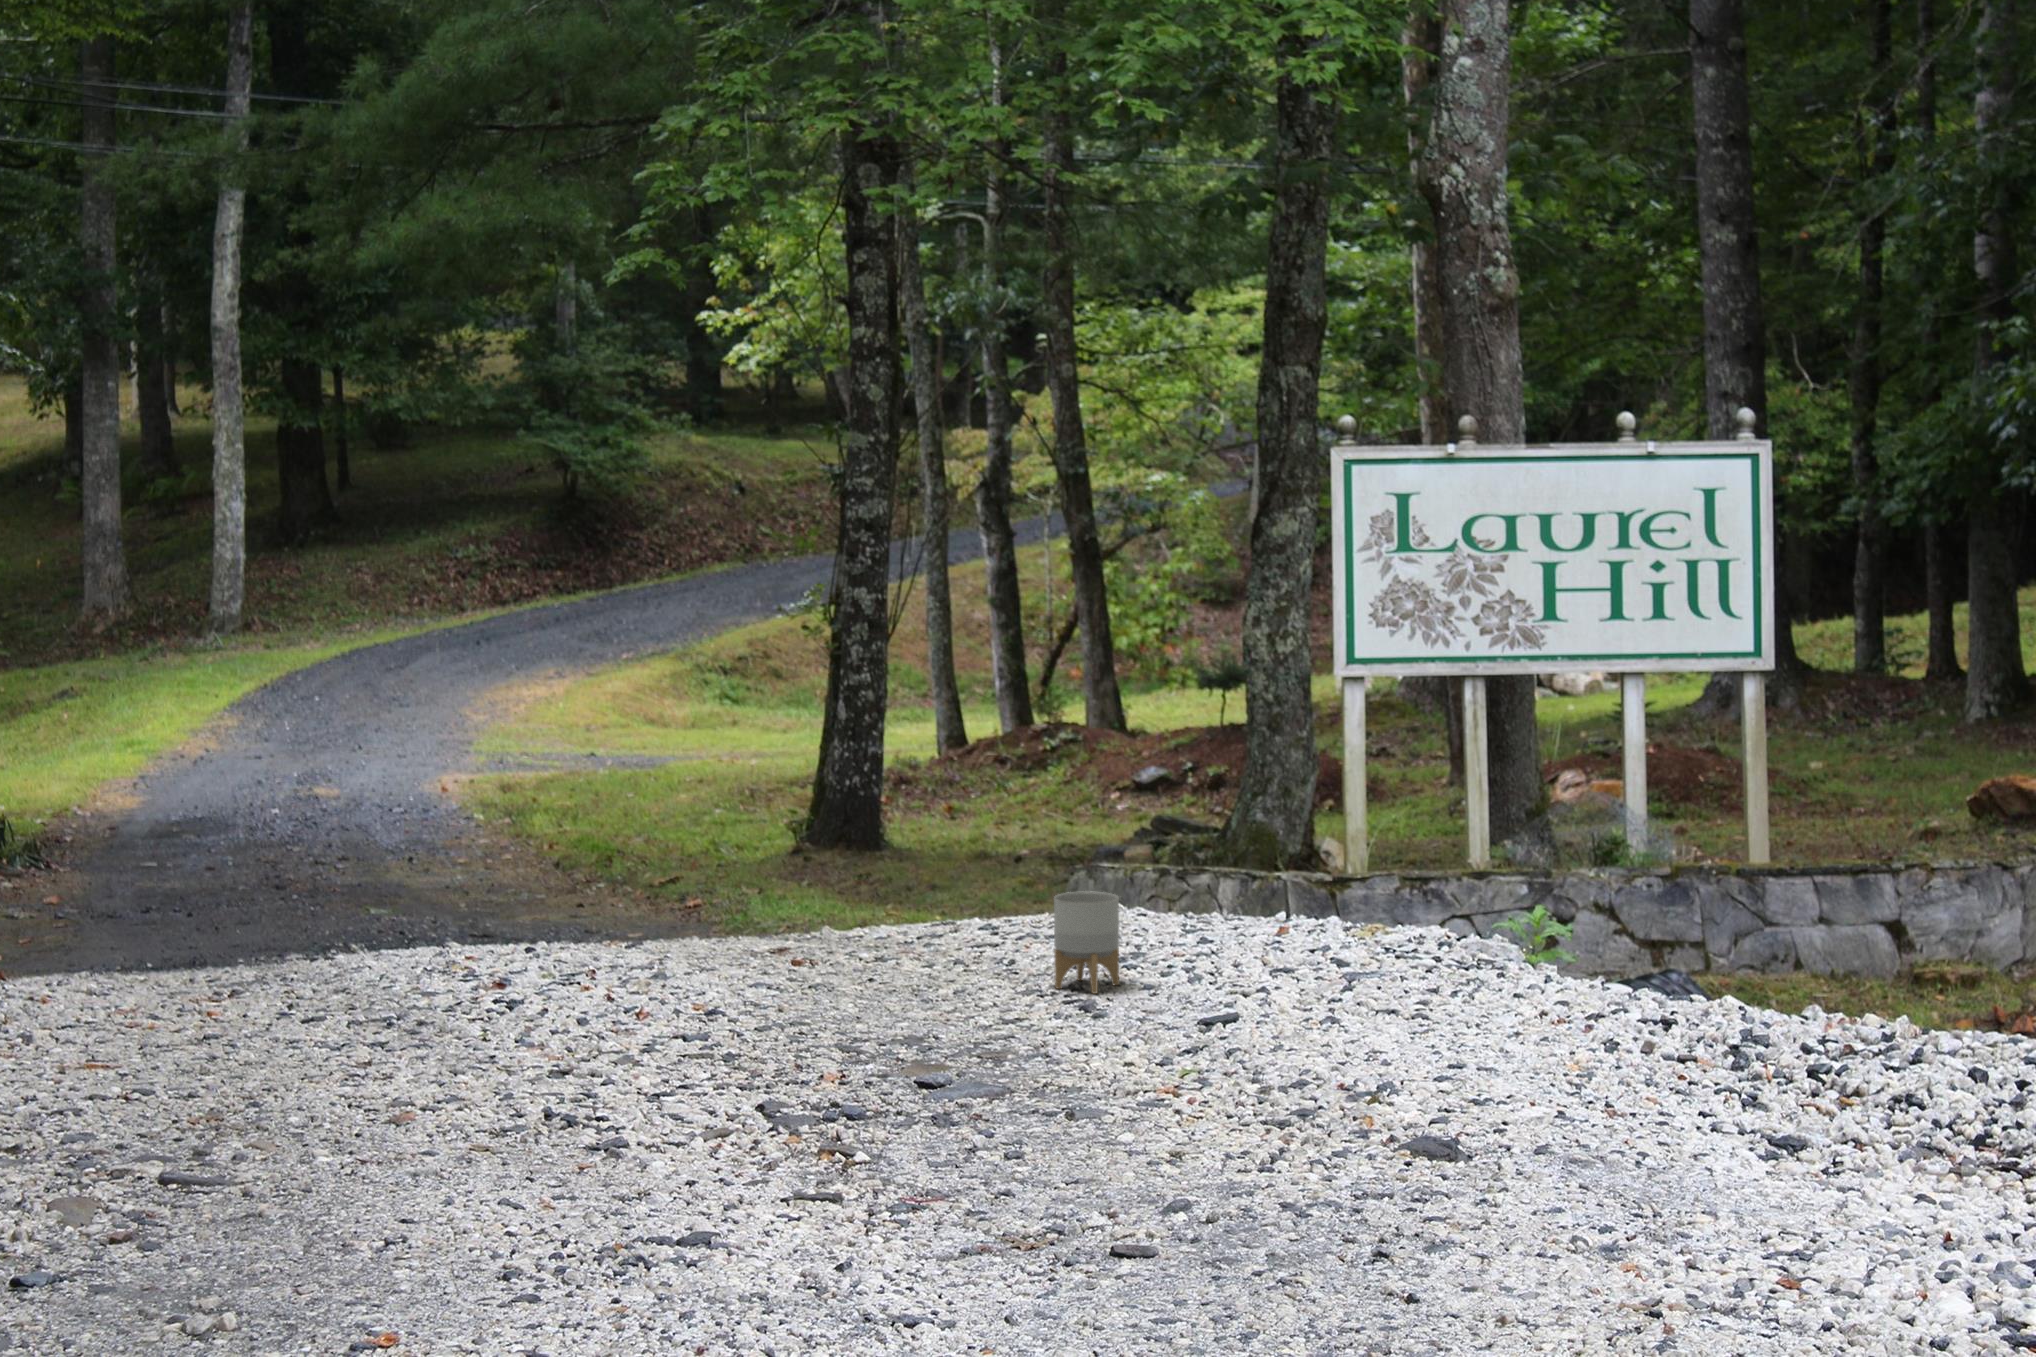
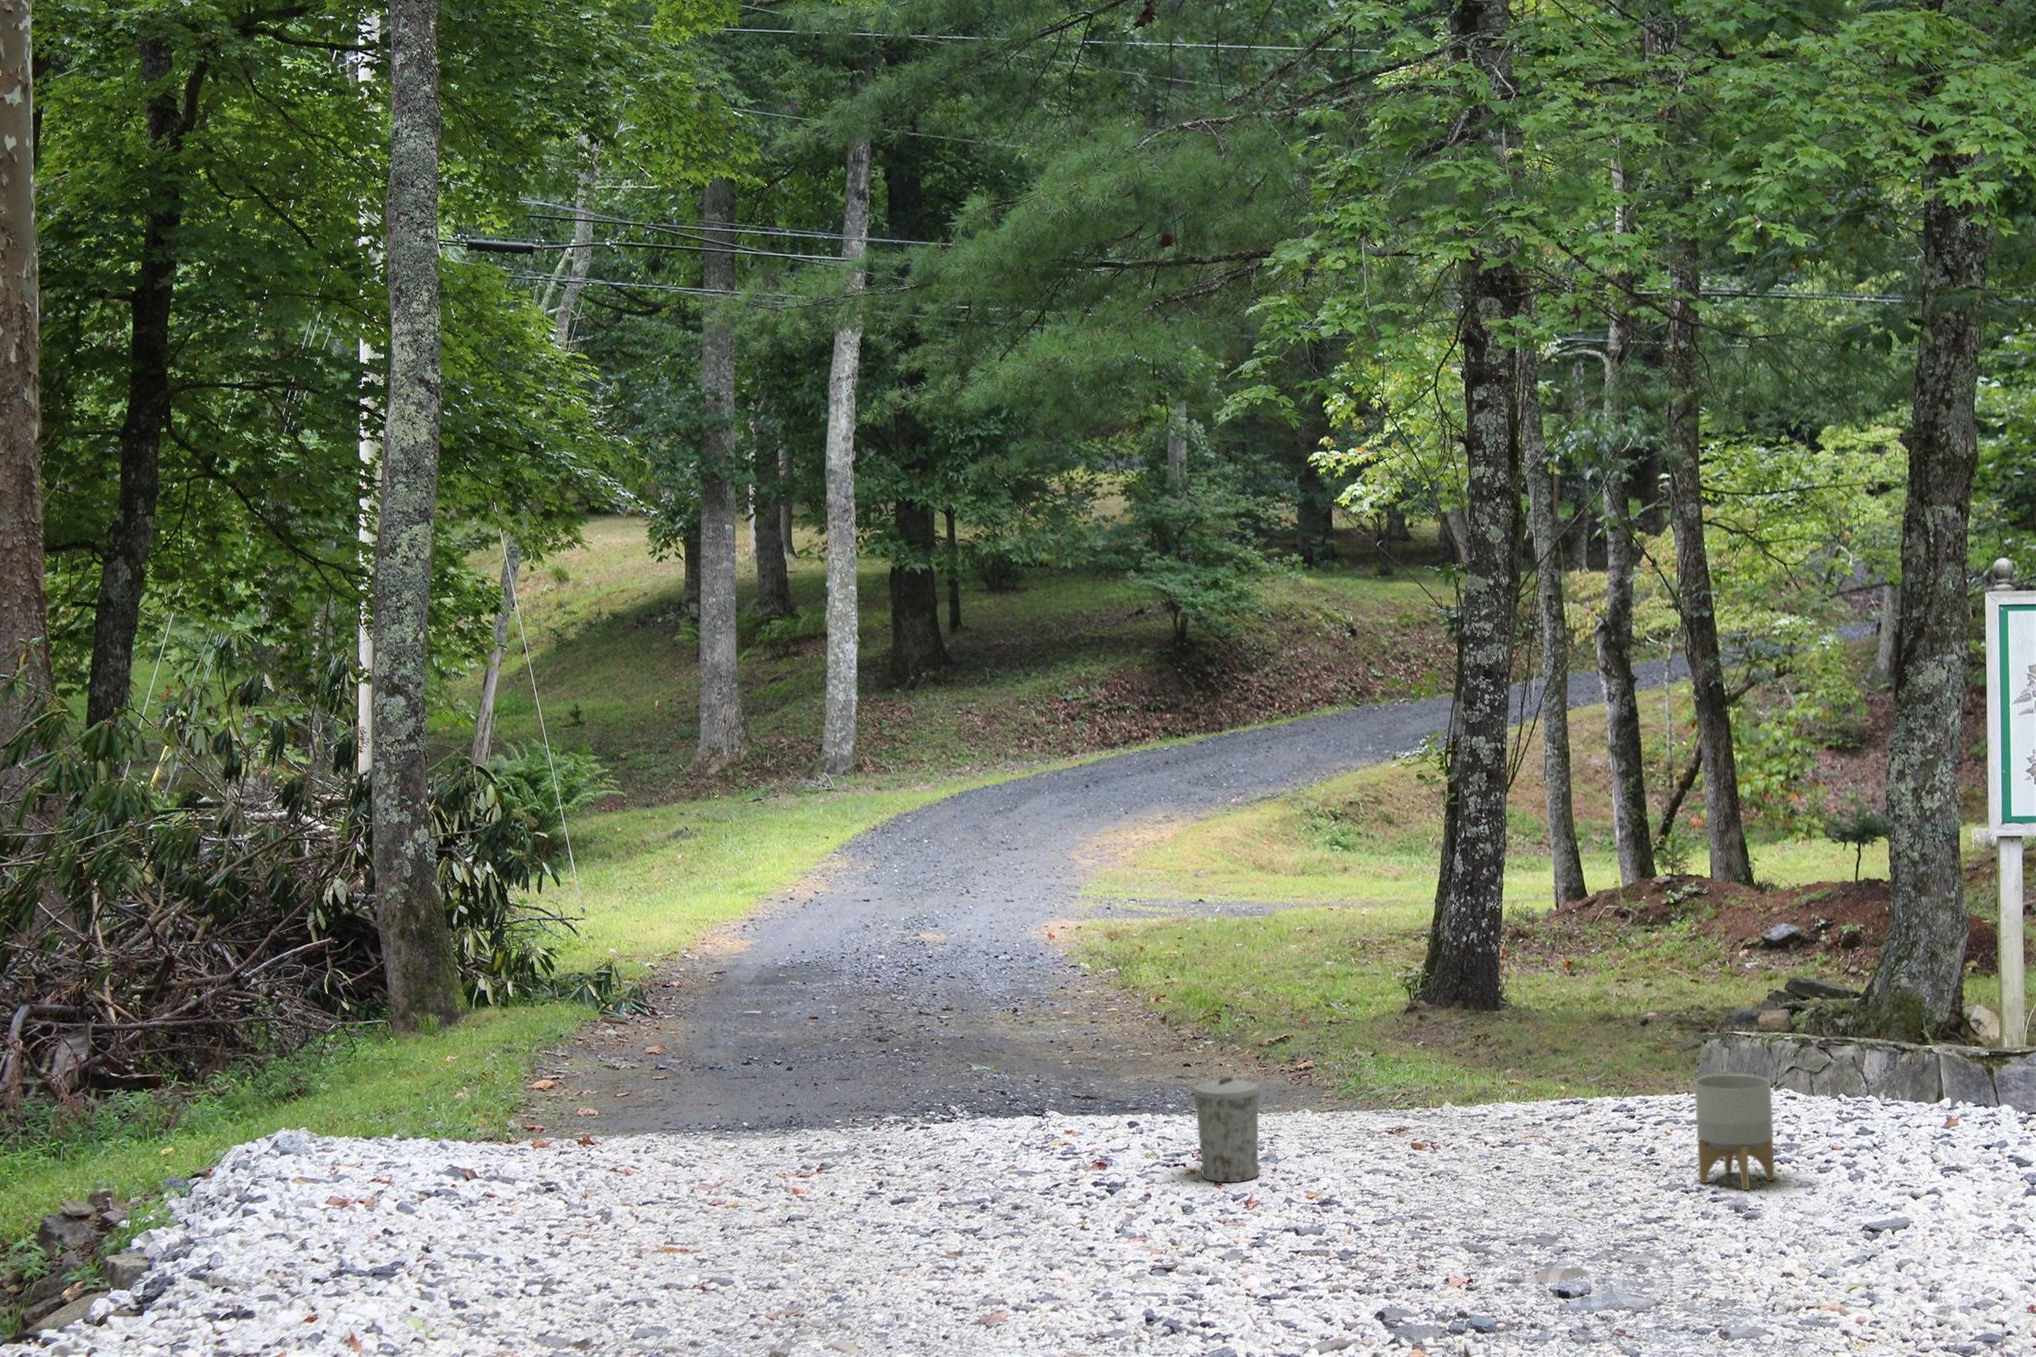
trash can: none [593,898,657,997] -> present [1193,1078,1259,1182]

